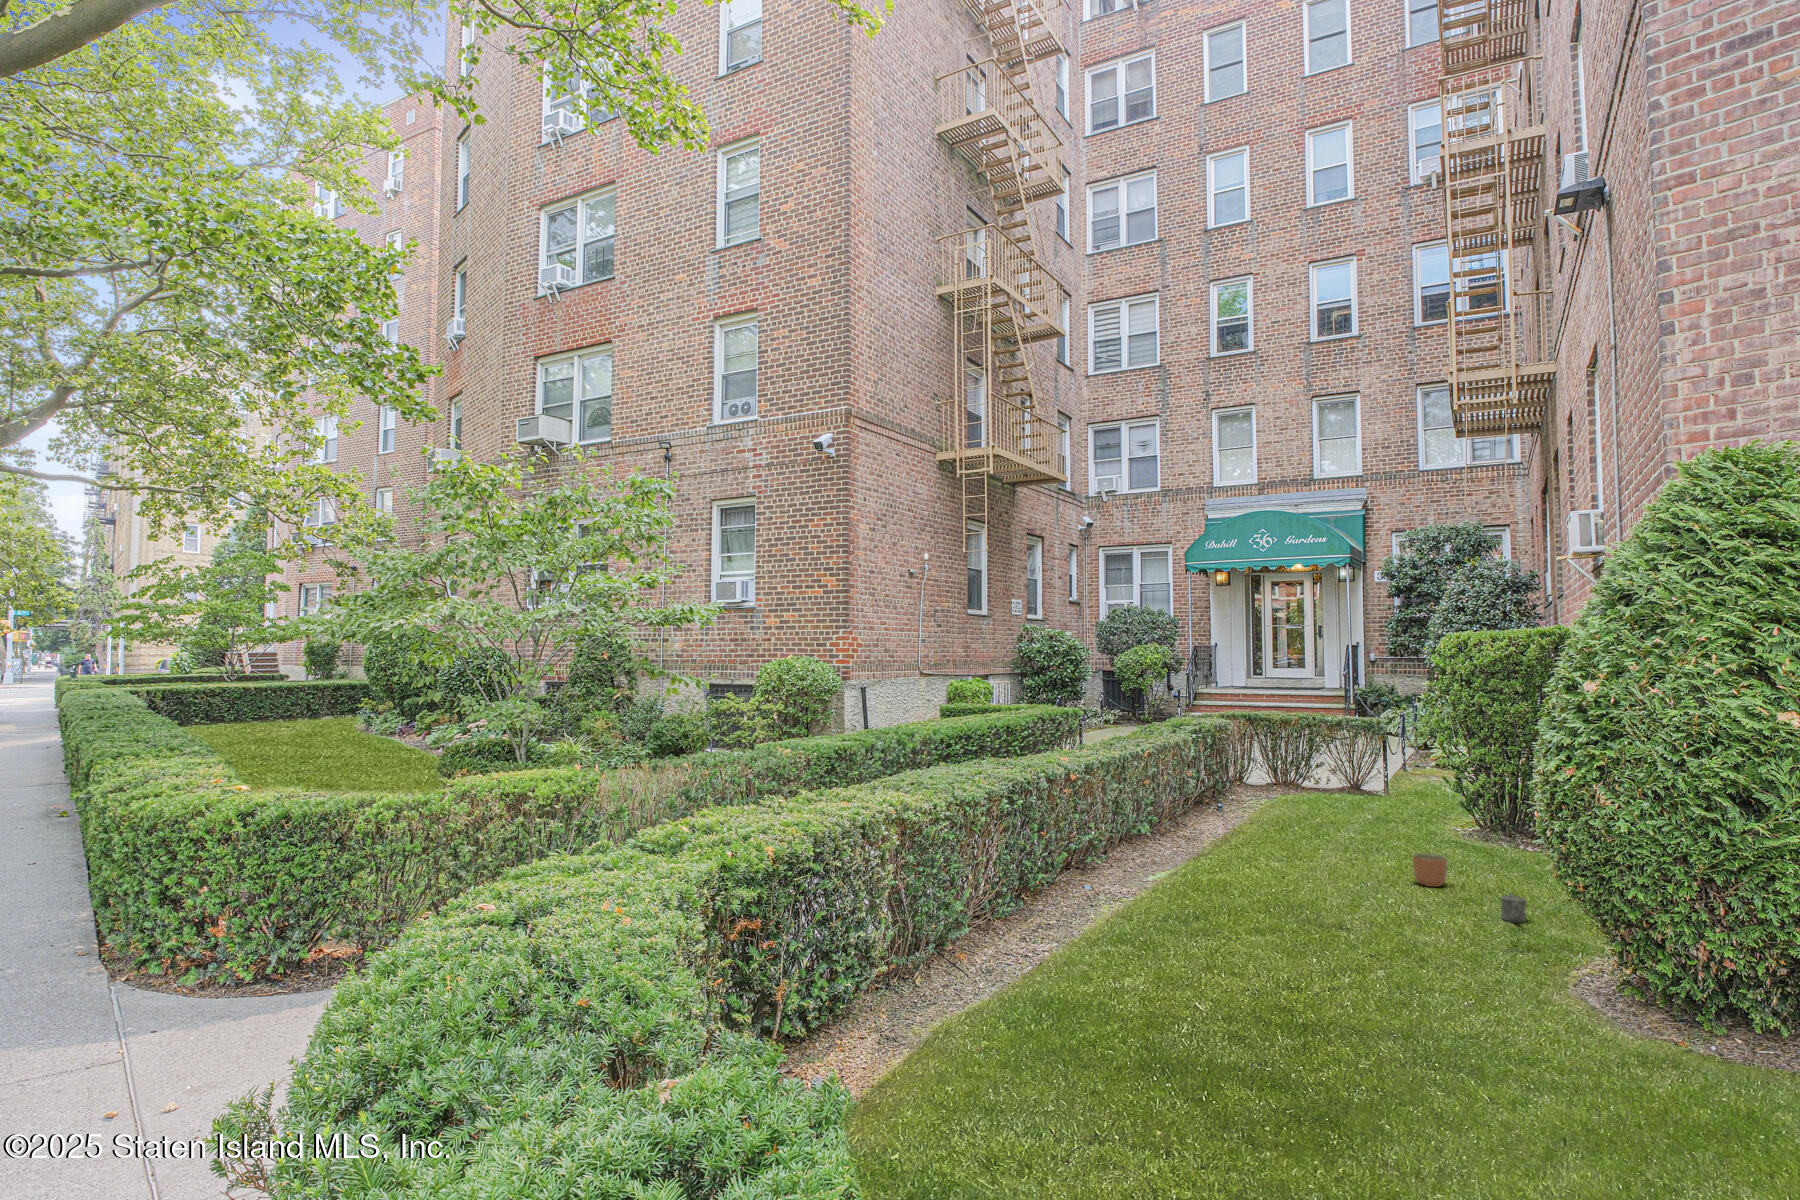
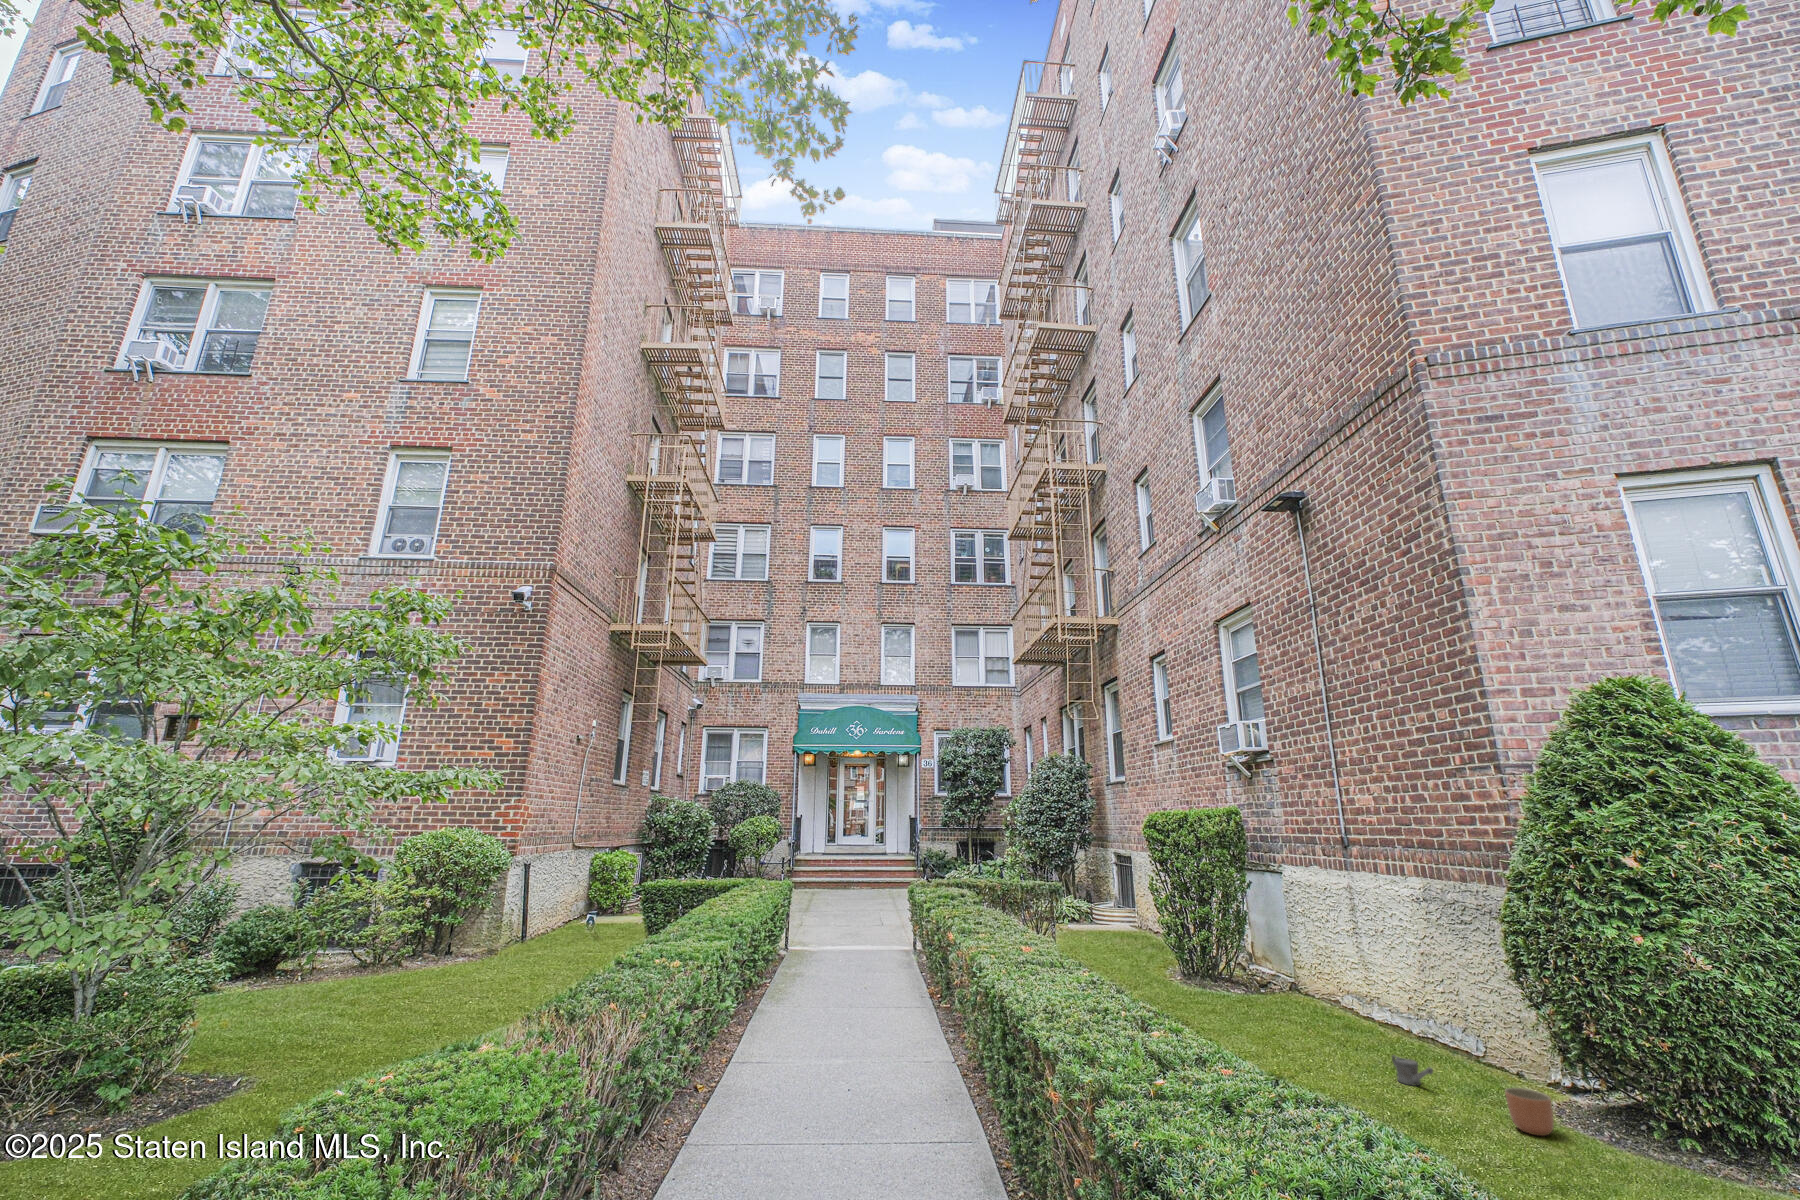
planter: present [1413,853,1447,887] -> present [1505,1088,1554,1136]

